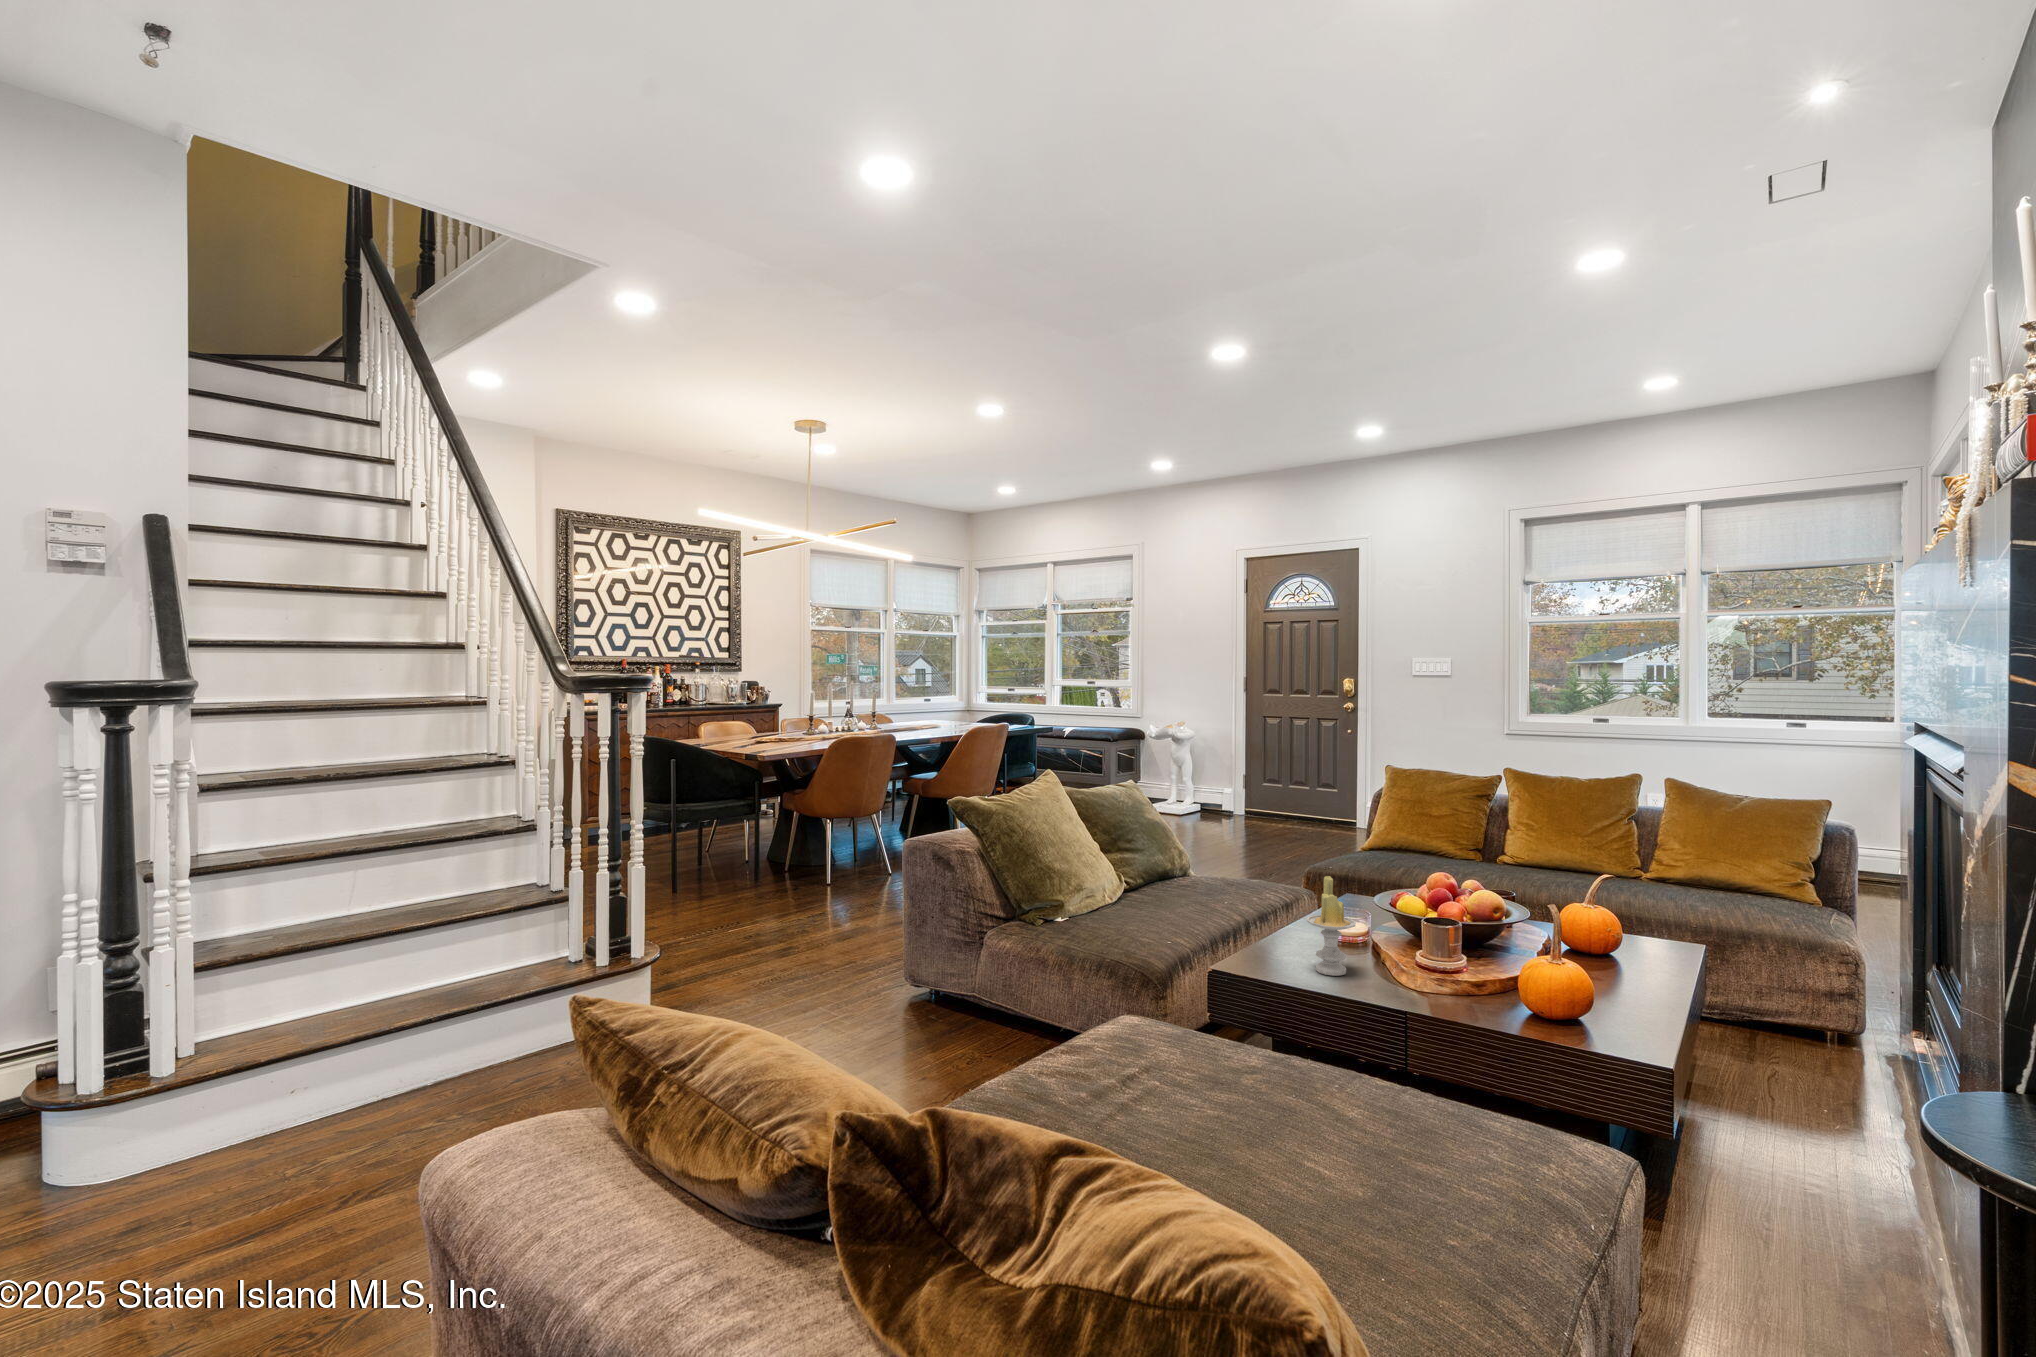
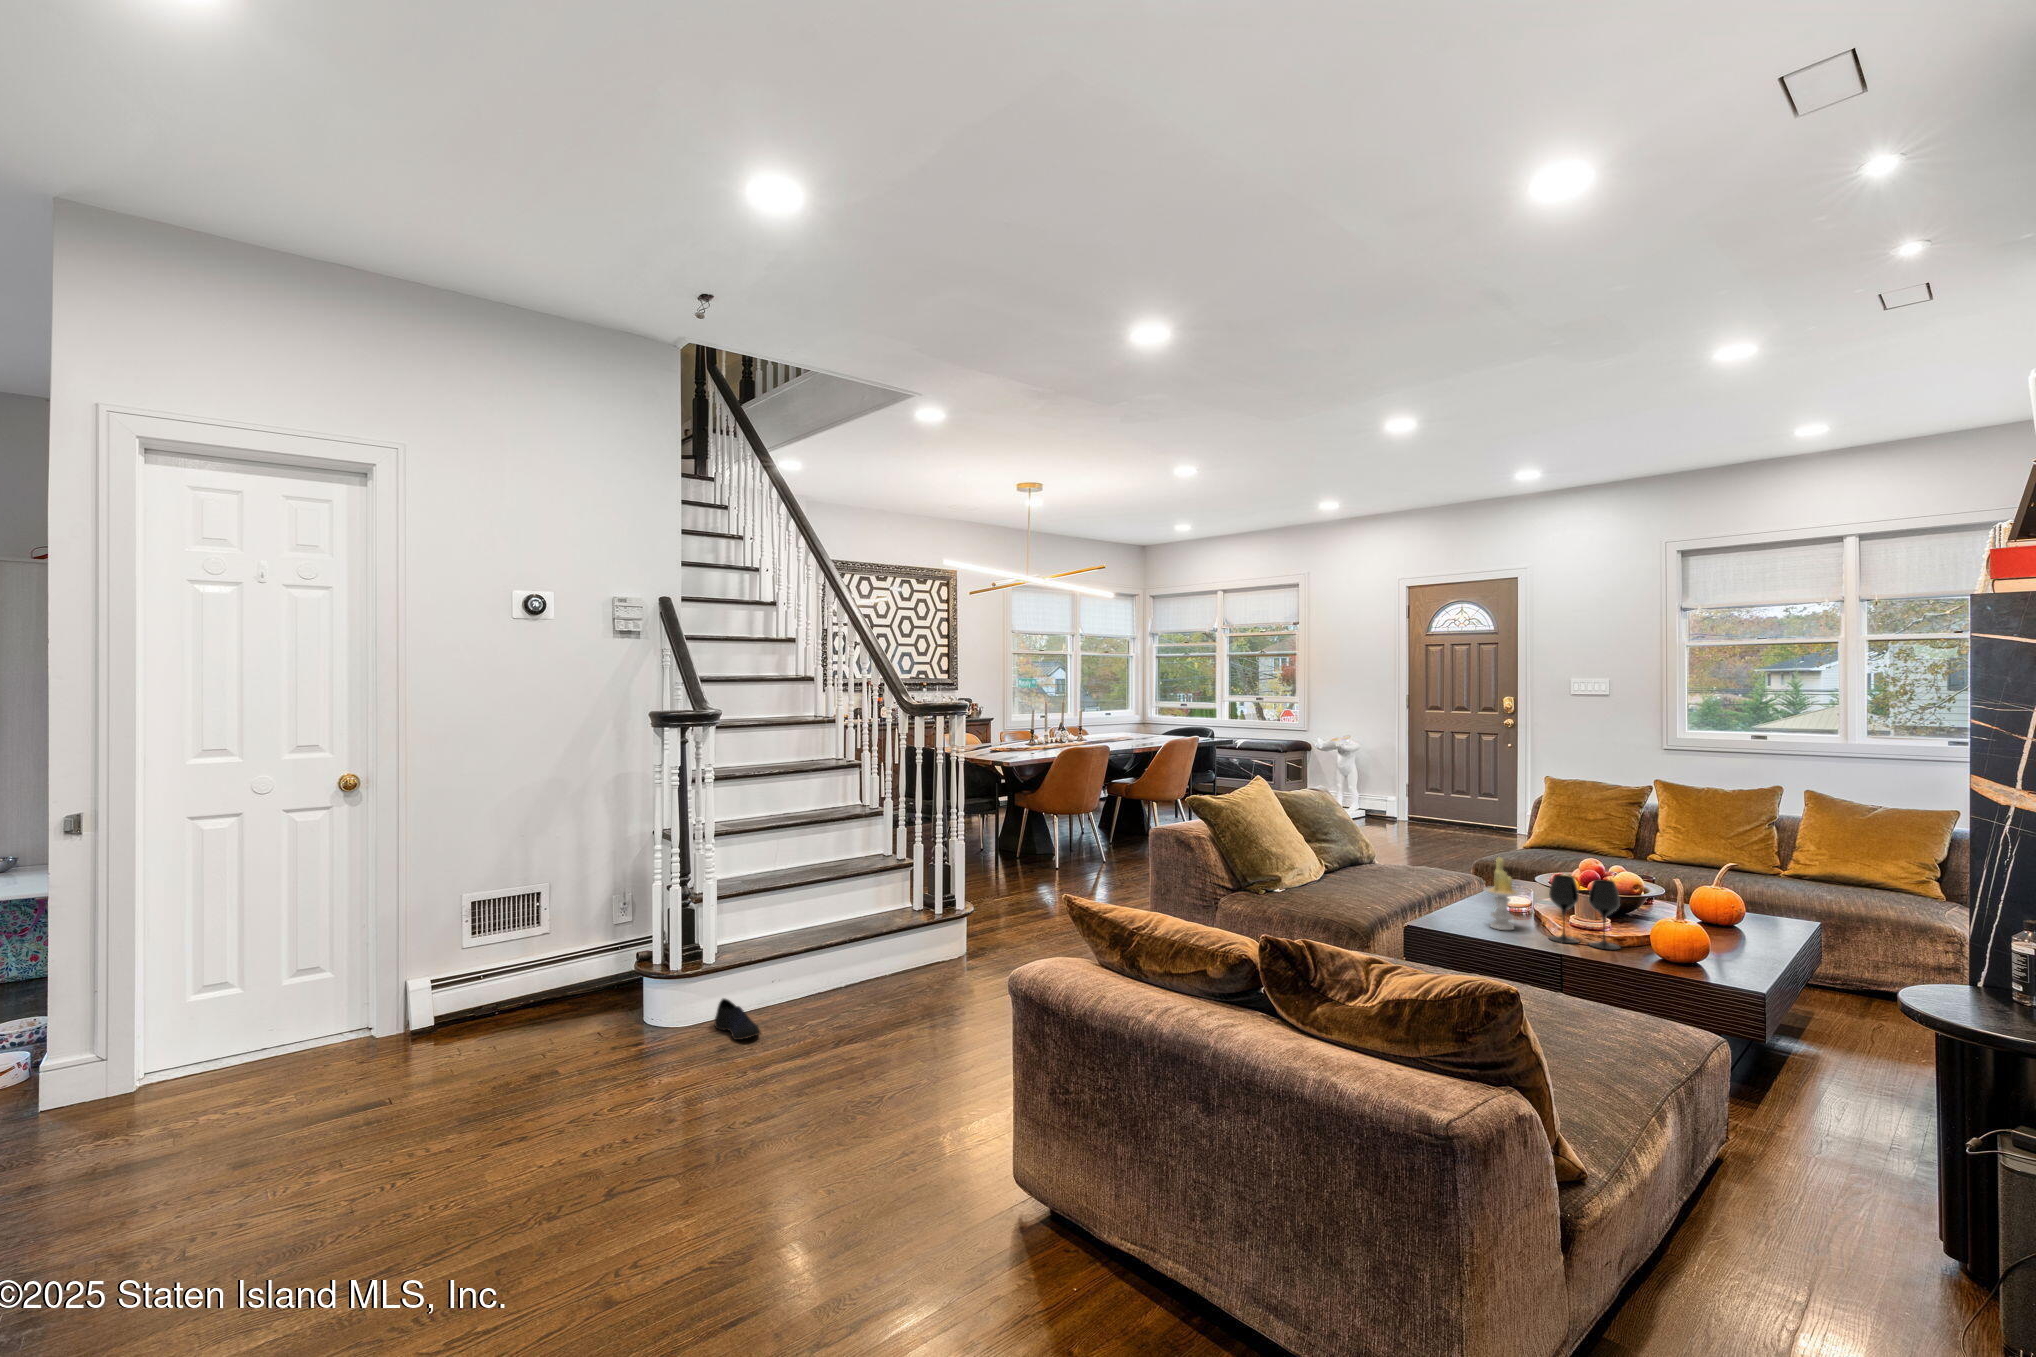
wine glass: none [1389,899,1483,1003] -> present [1549,874,1620,950]
shoe: none [143,1135,212,1211] -> present [715,999,761,1040]

